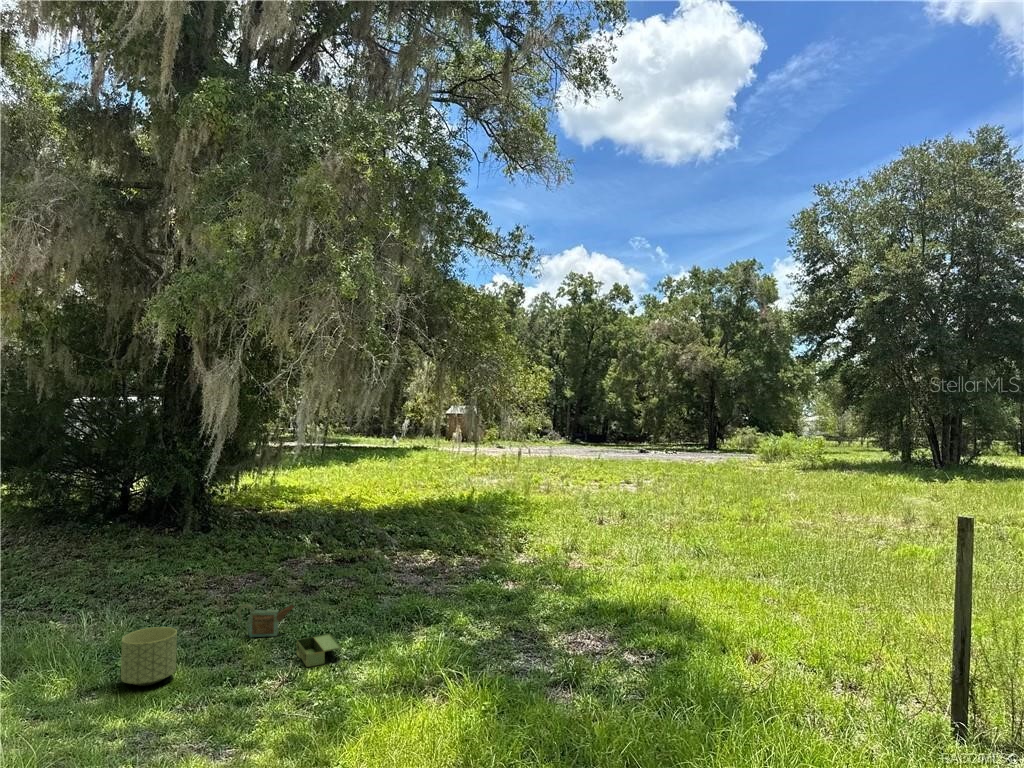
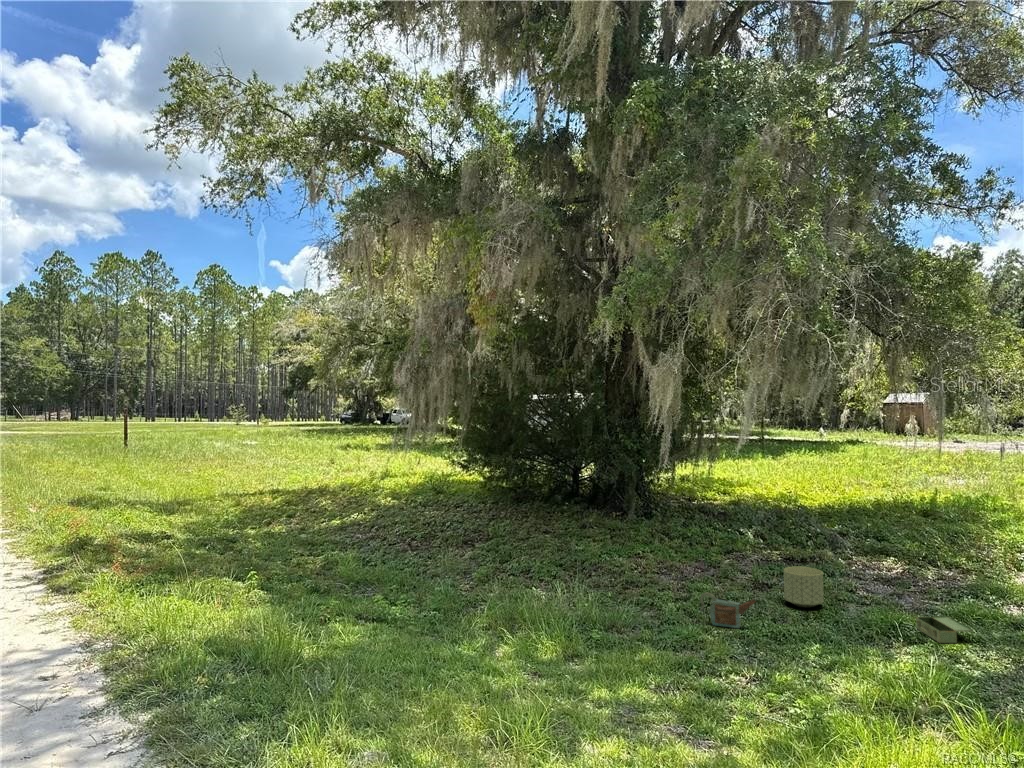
planter: present [121,627,177,686] -> present [784,567,824,608]
toolbox: present [296,634,341,667] -> present [916,616,973,643]

